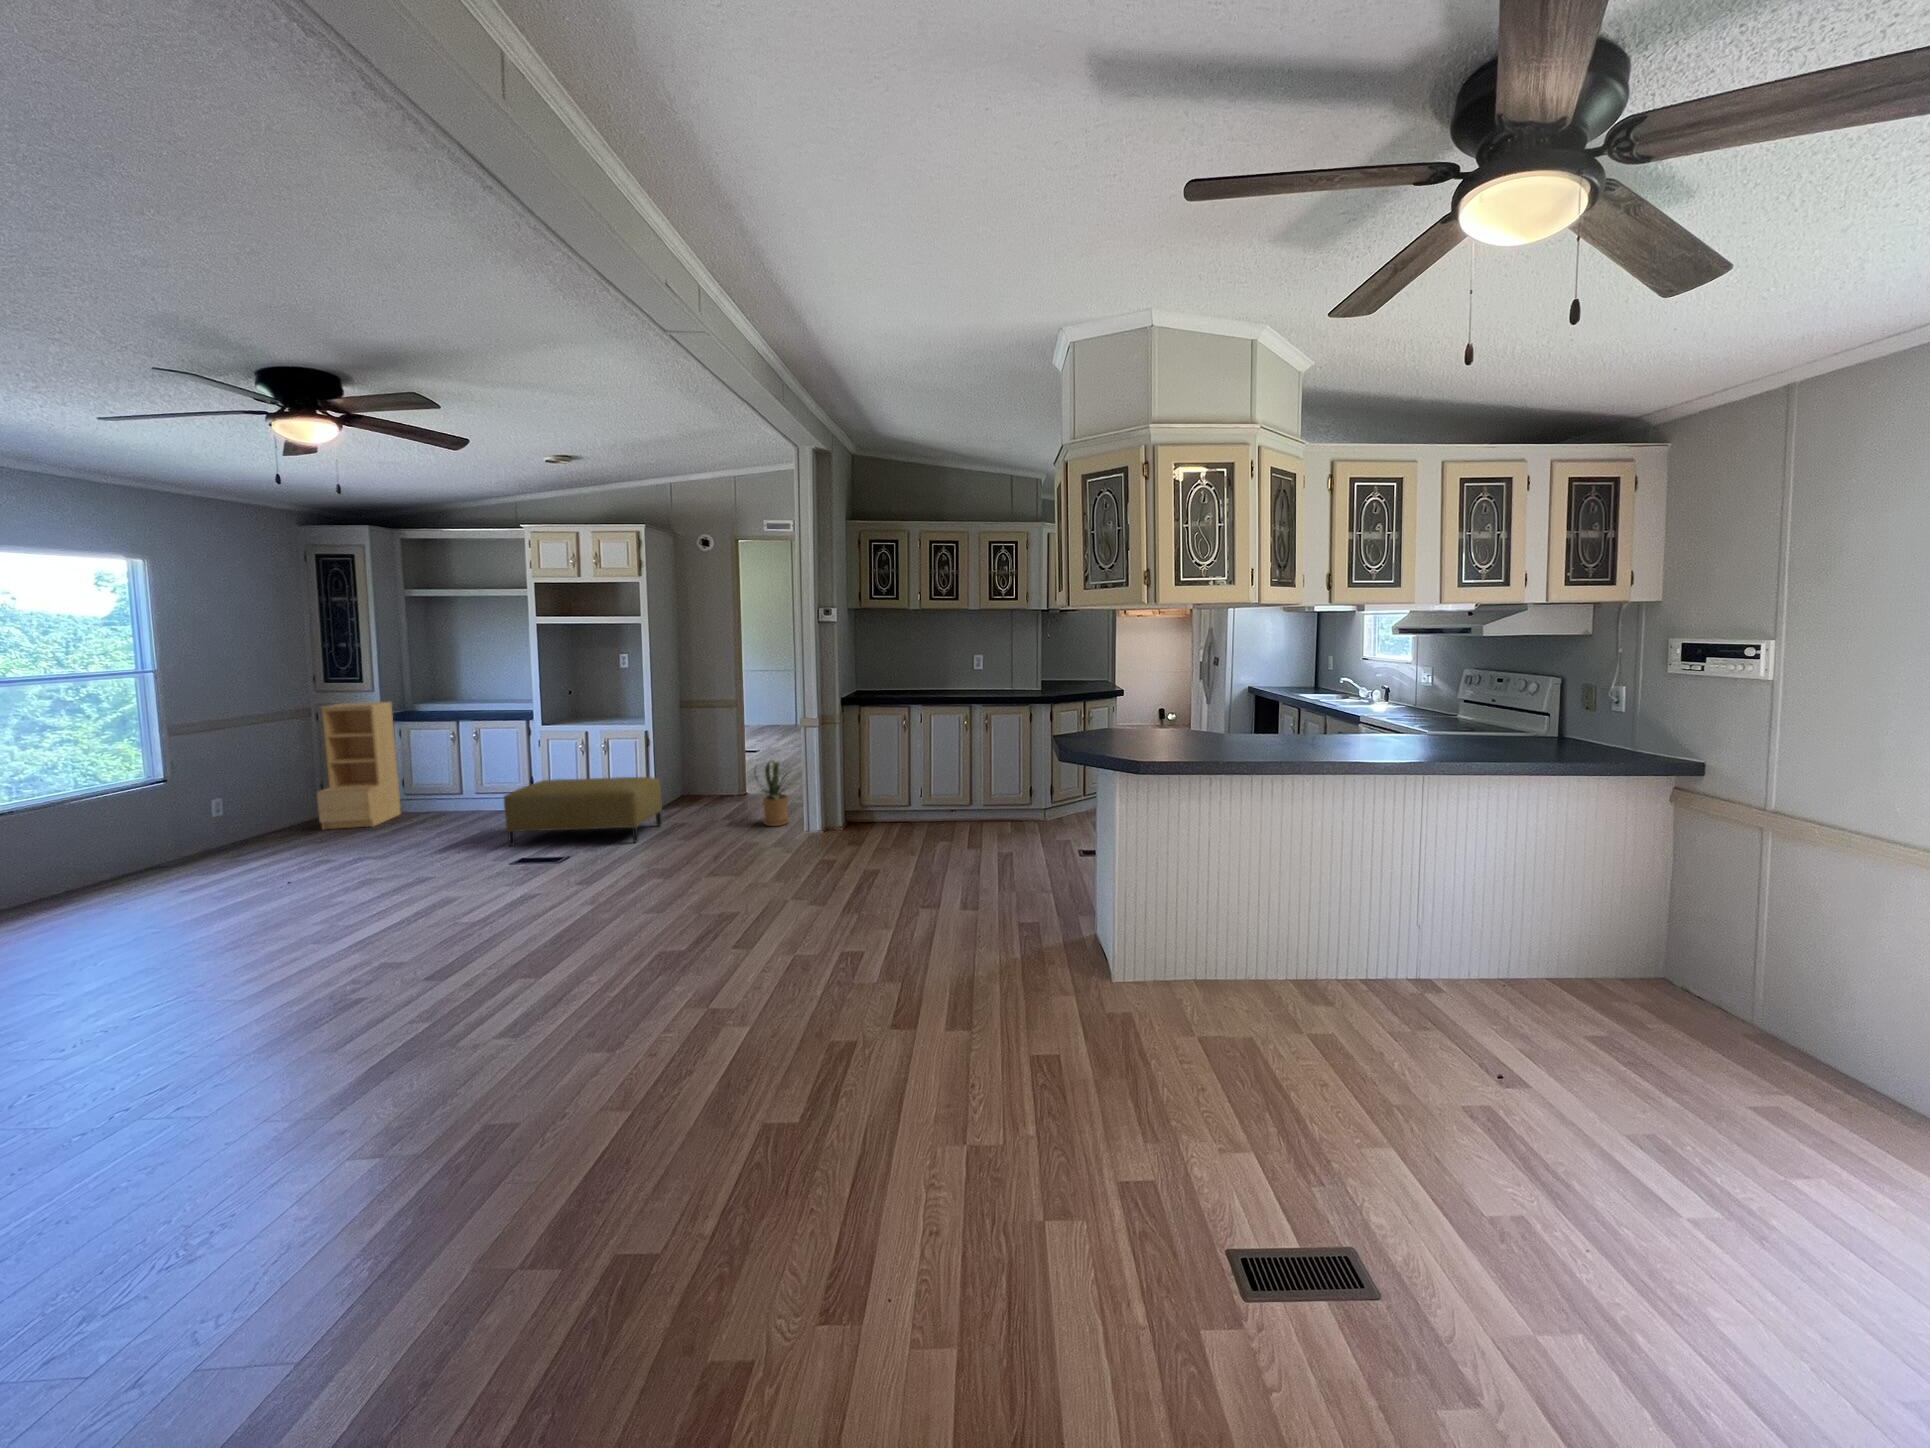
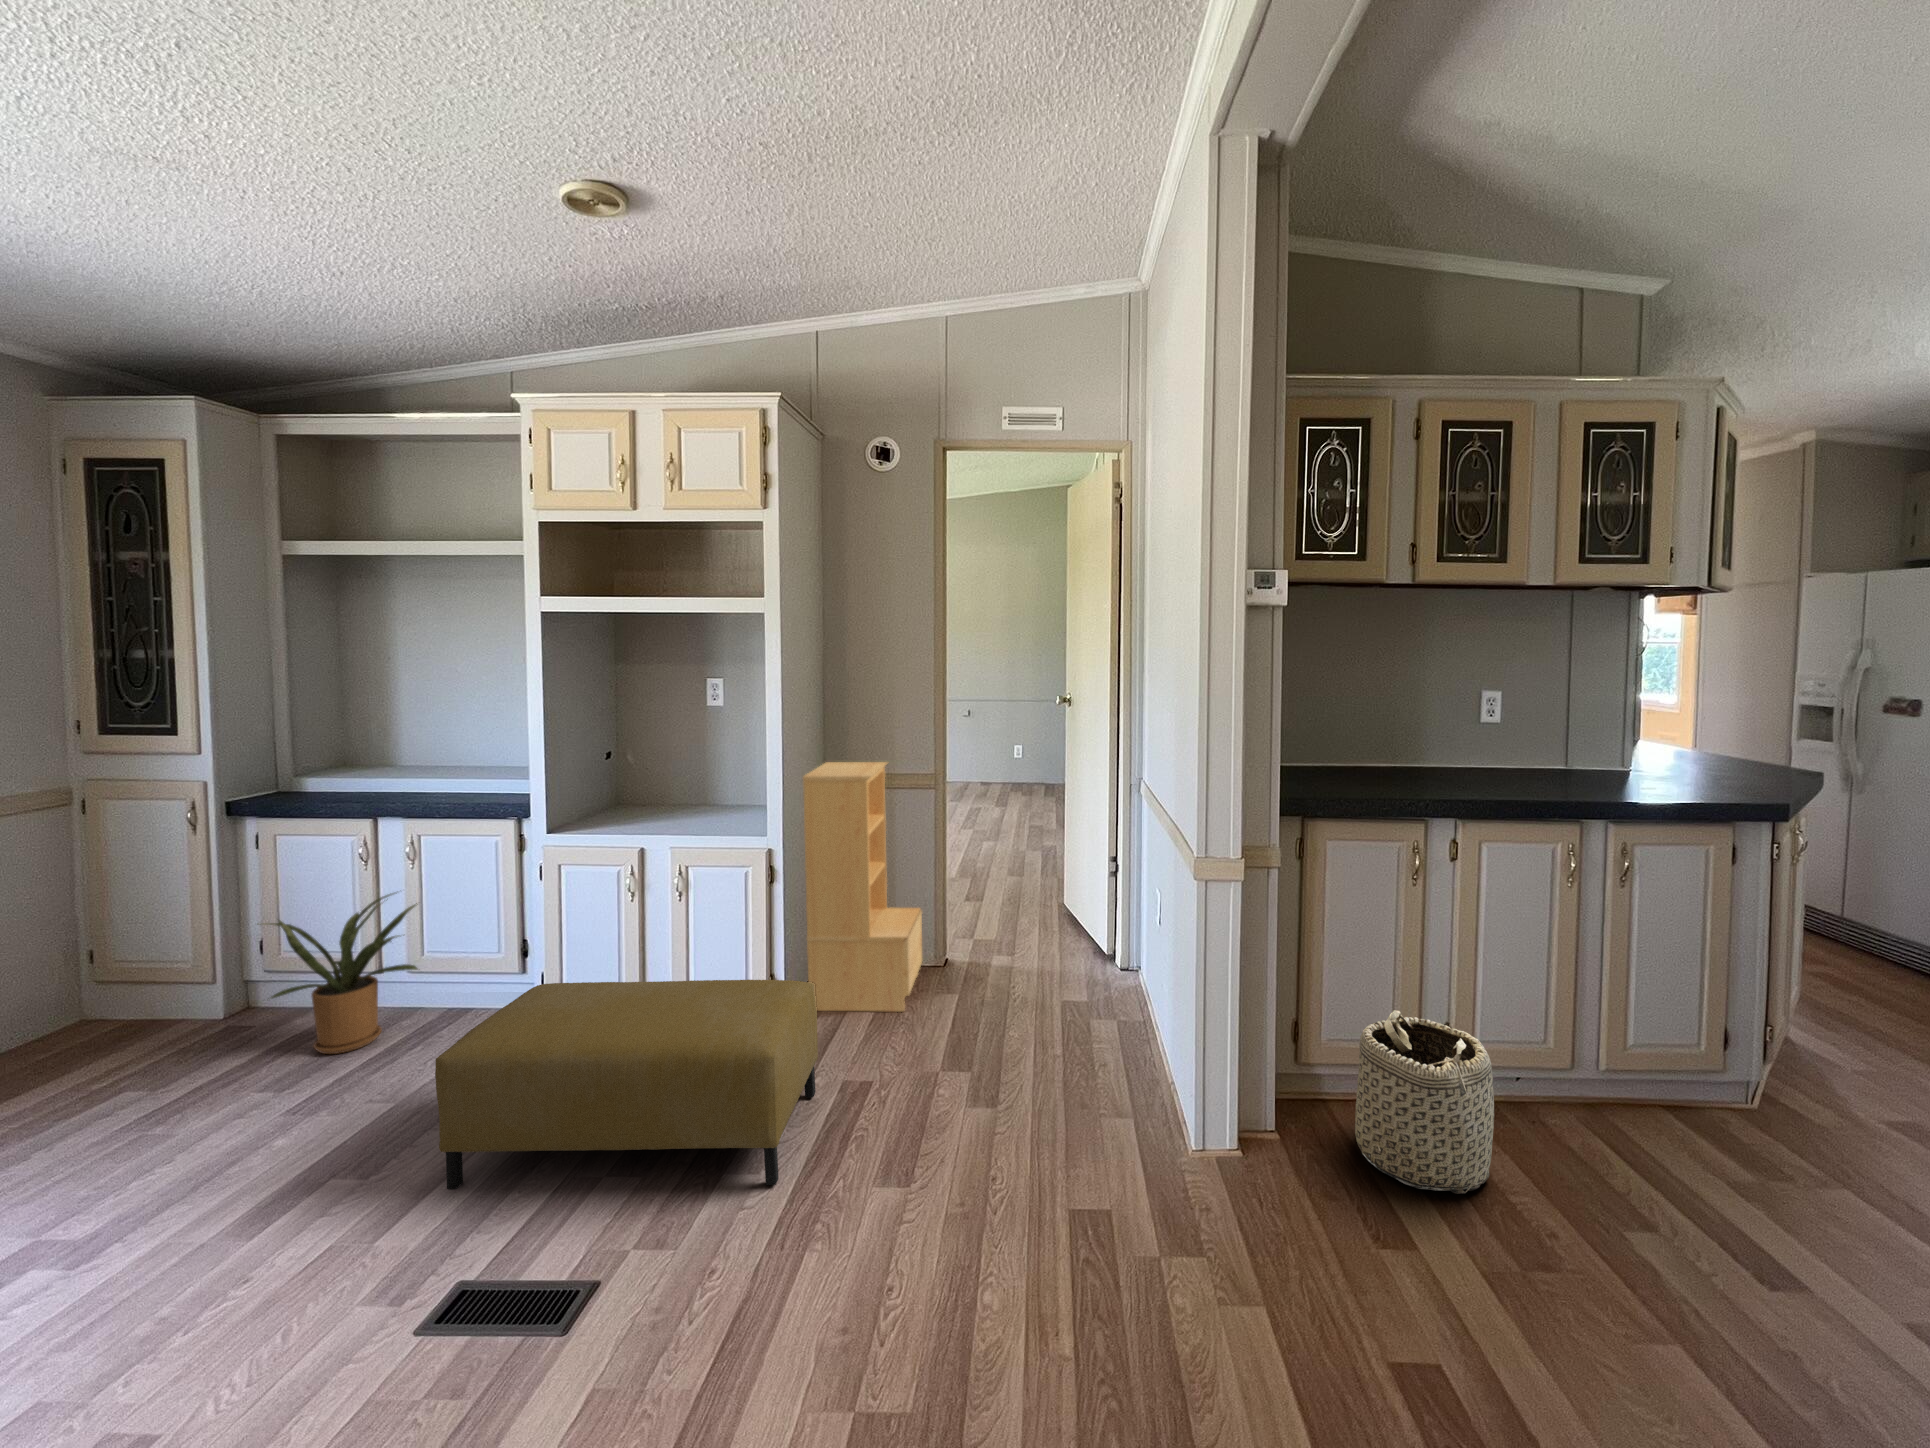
bookshelf: present [317,702,401,830] -> present [803,762,922,1012]
house plant: present [762,760,794,826] -> present [260,893,418,1054]
basket: none [866,778,914,837] -> present [1355,1010,1494,1194]

